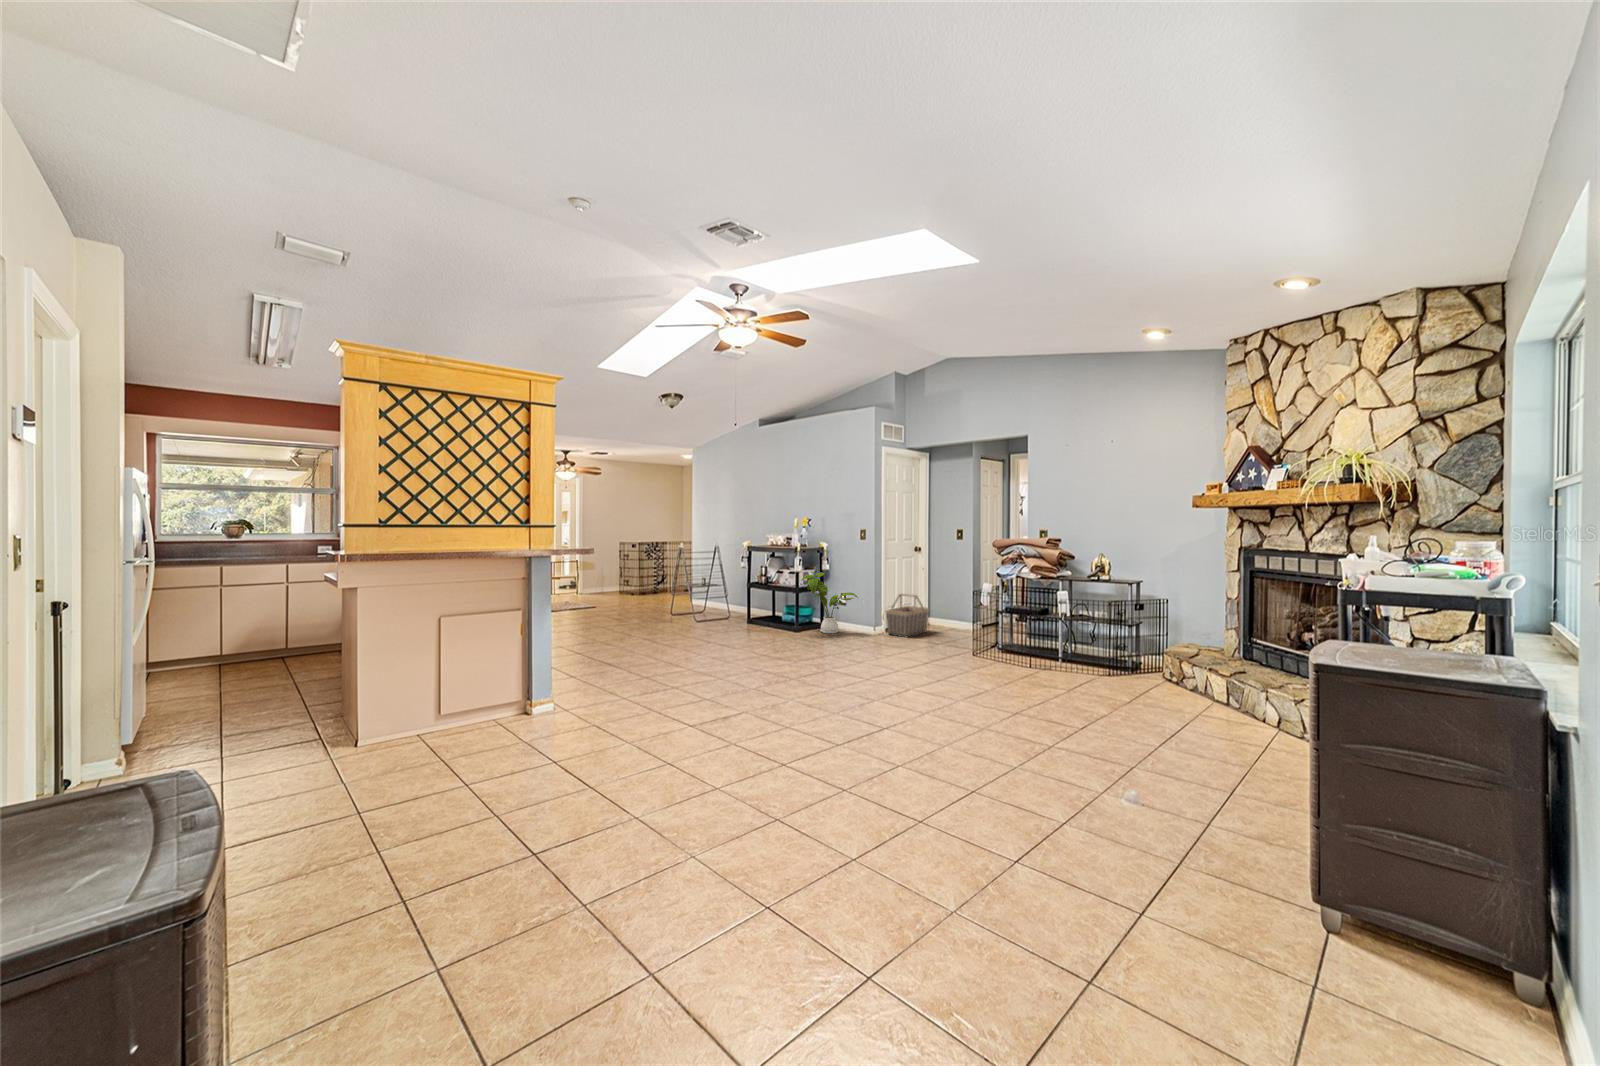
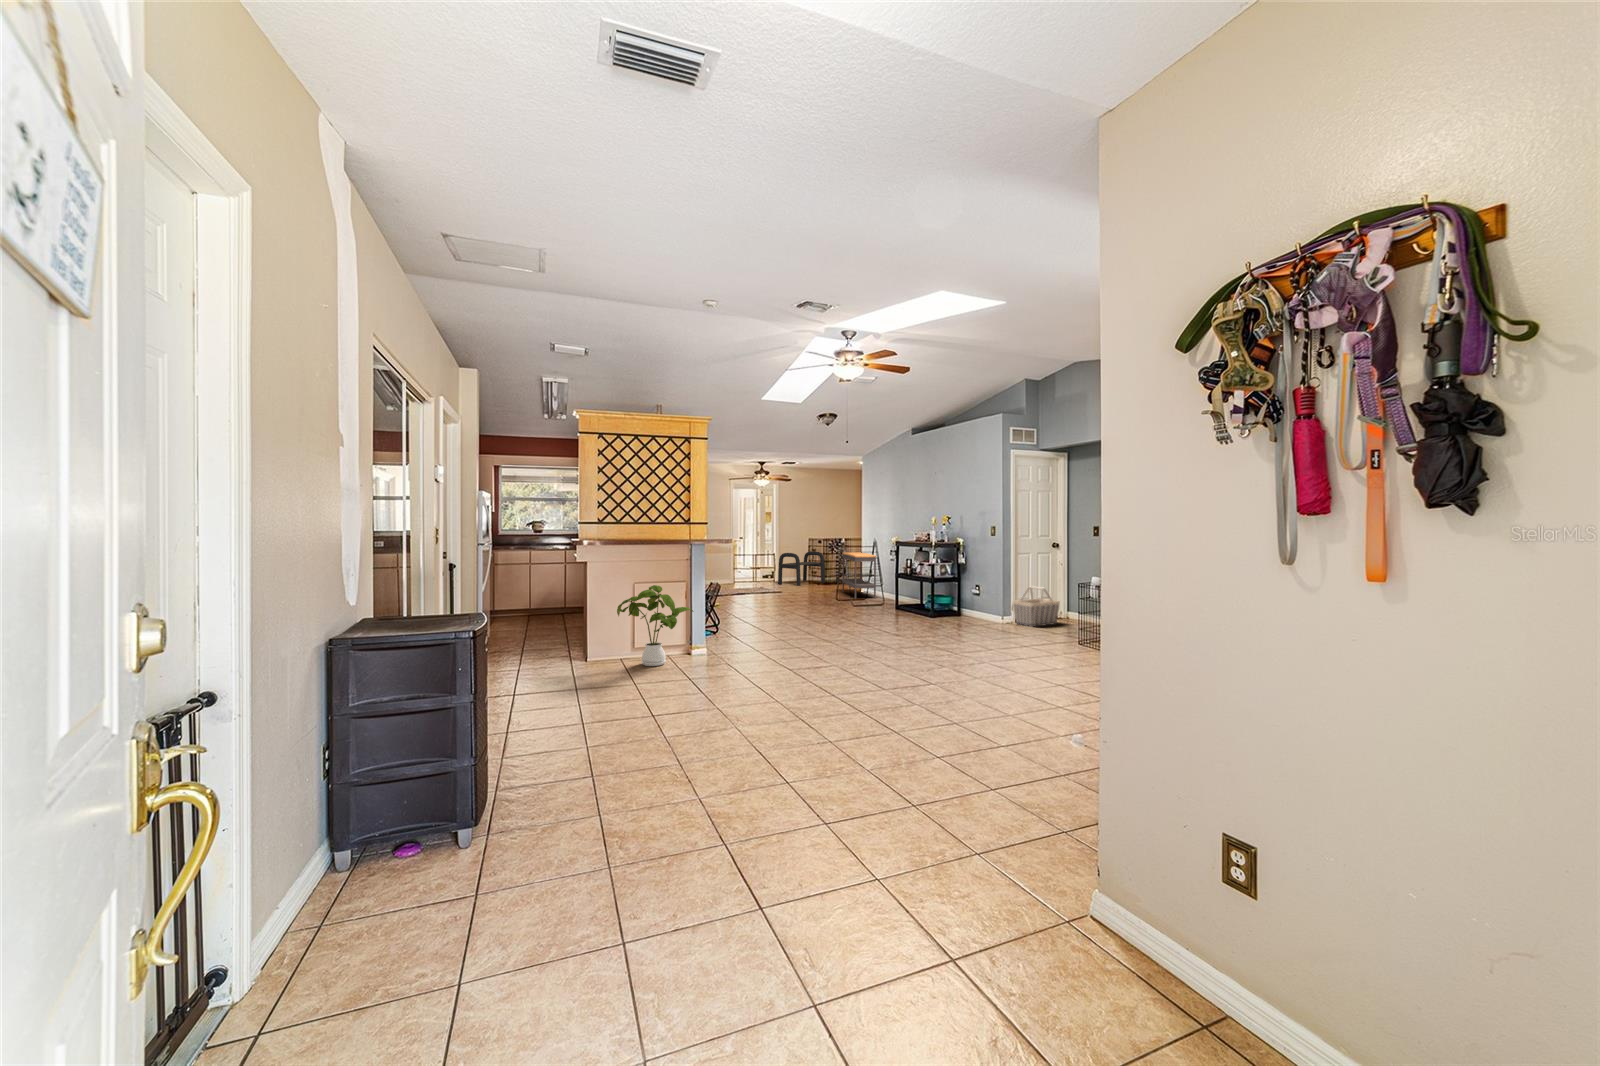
bench: none [583,557,639,598] -> present [778,551,825,586]
console table: none [669,558,713,613] -> present [842,552,876,599]
house plant: present [801,572,858,633] -> present [617,585,693,666]

